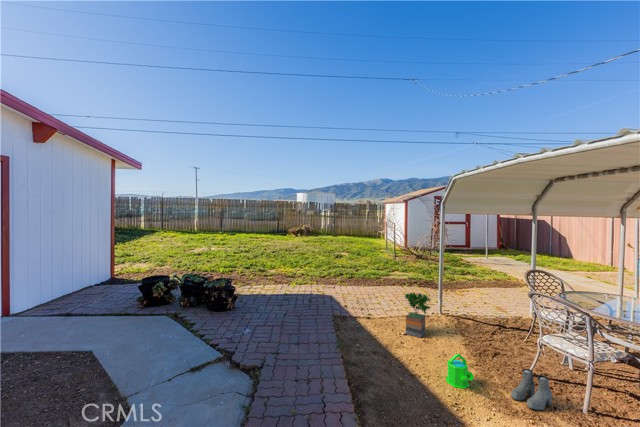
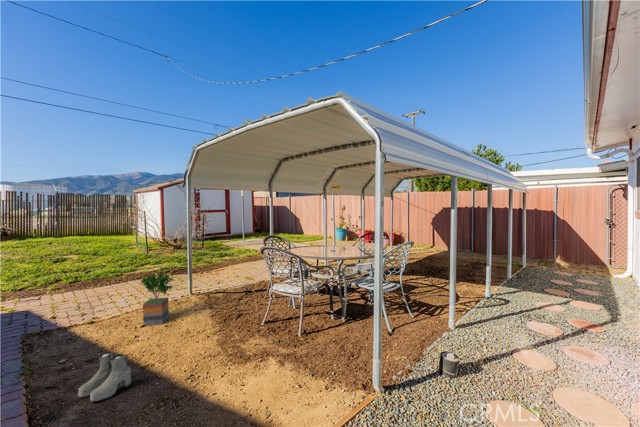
watering can: present [446,354,474,389] -> none [184,323,211,360]
boots: present [511,369,552,410] -> present [78,352,131,402]

